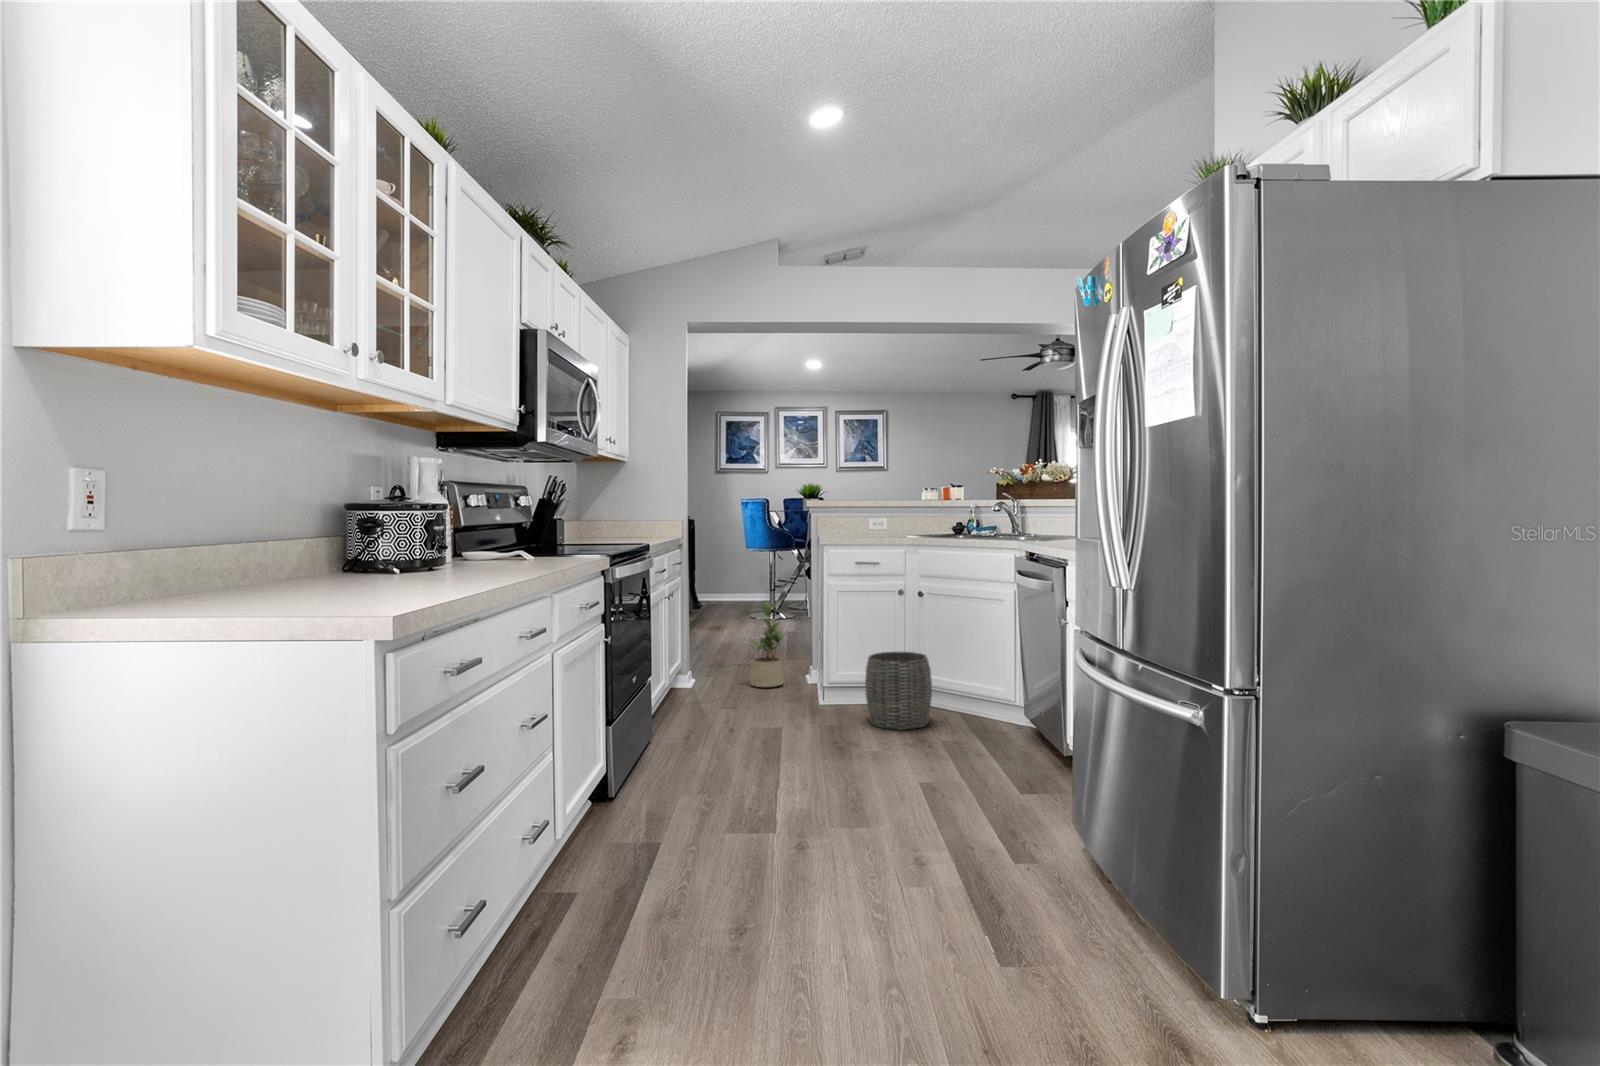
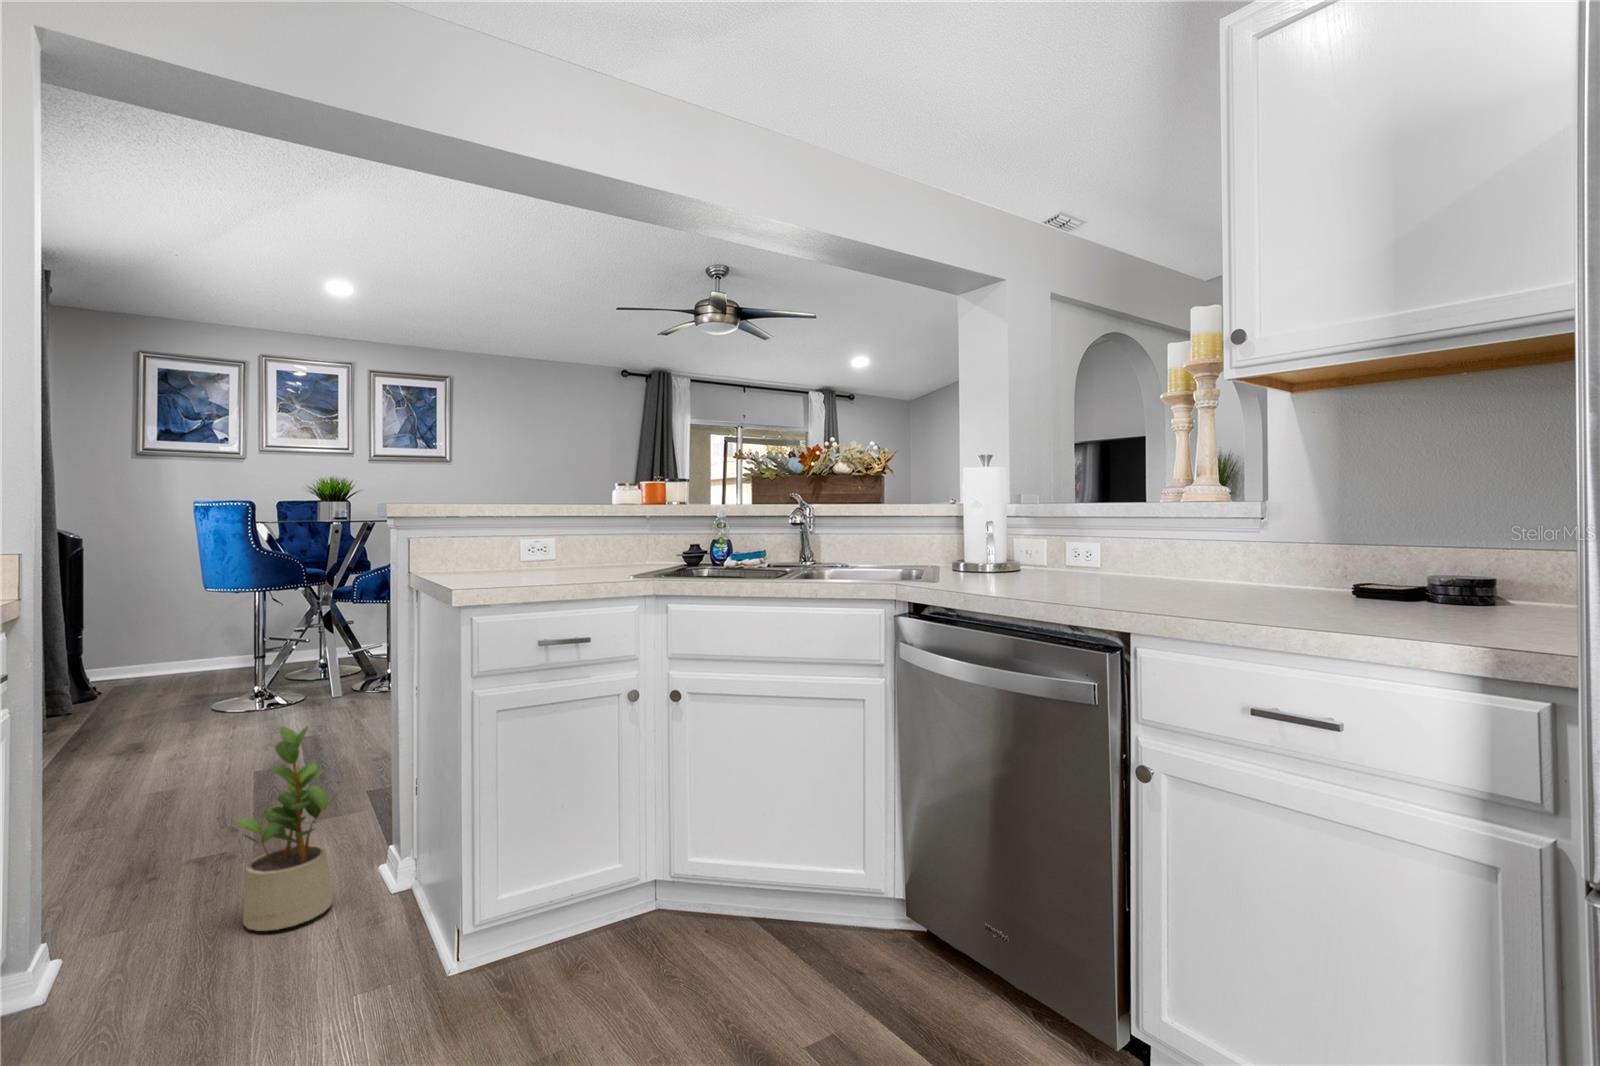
woven basket: present [865,652,932,730] -> none [575,814,718,1014]

